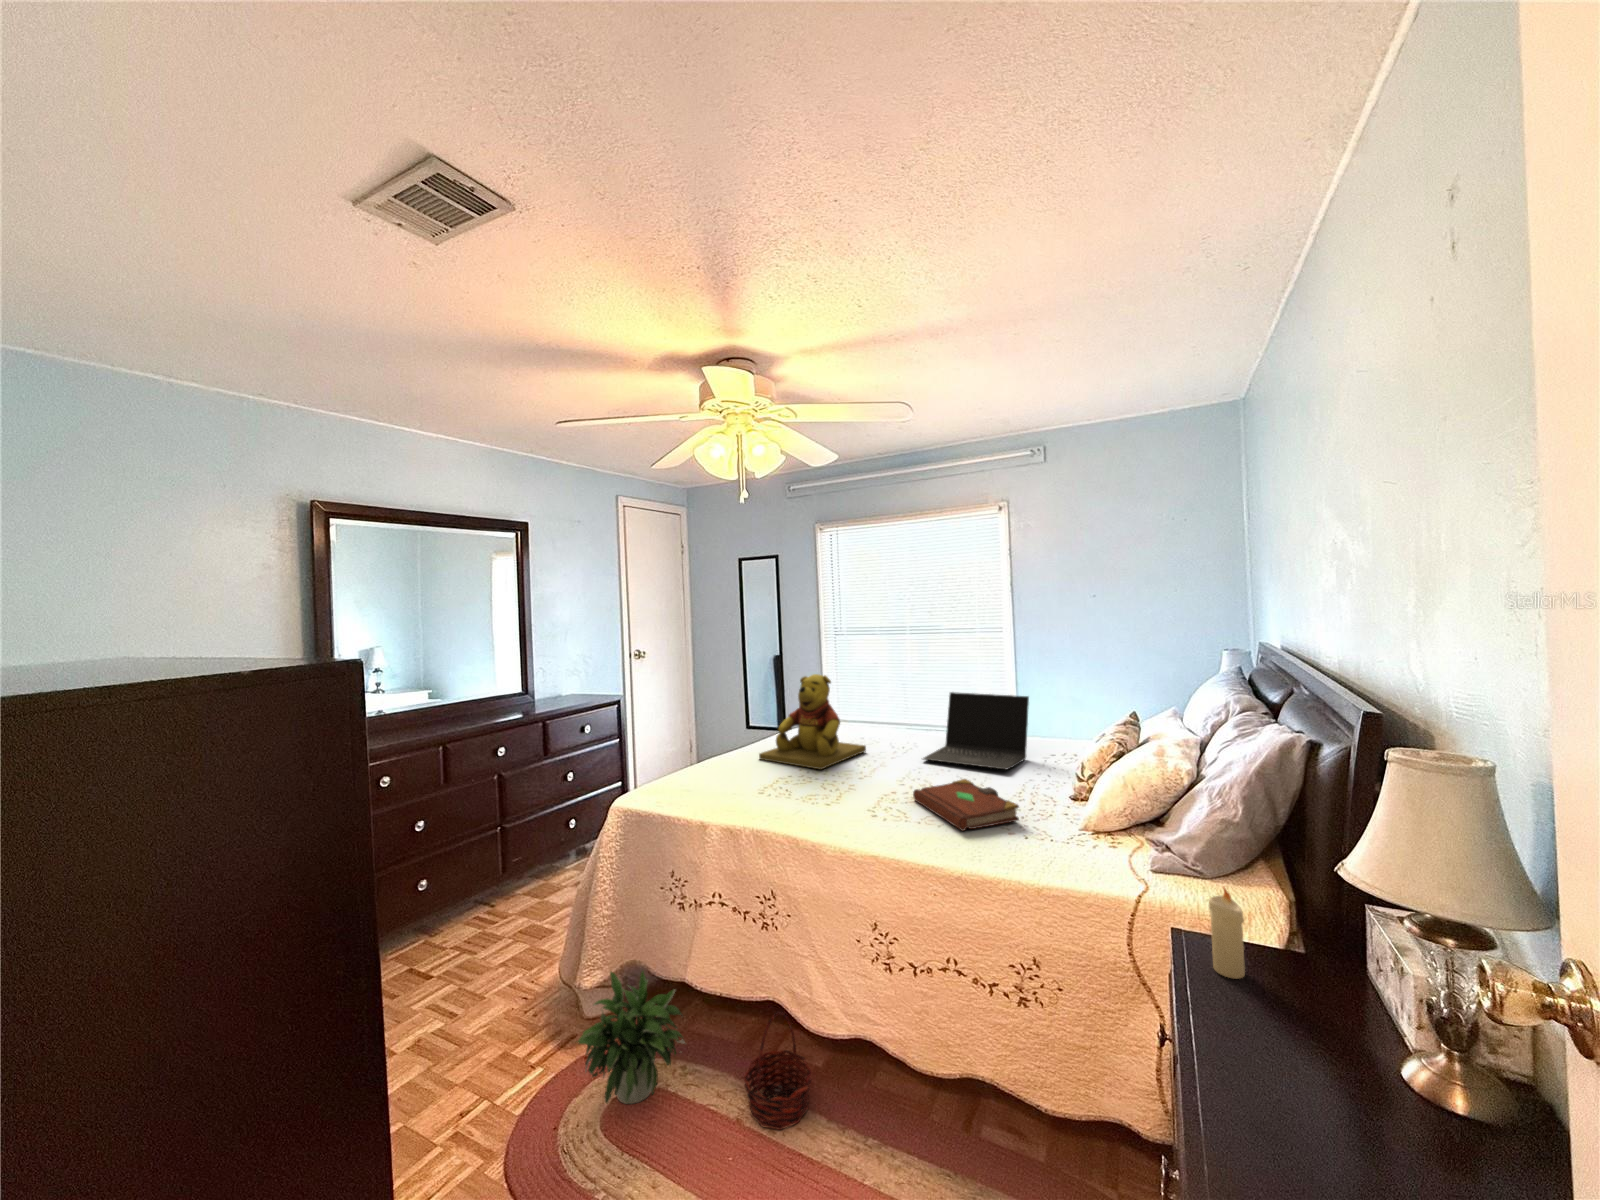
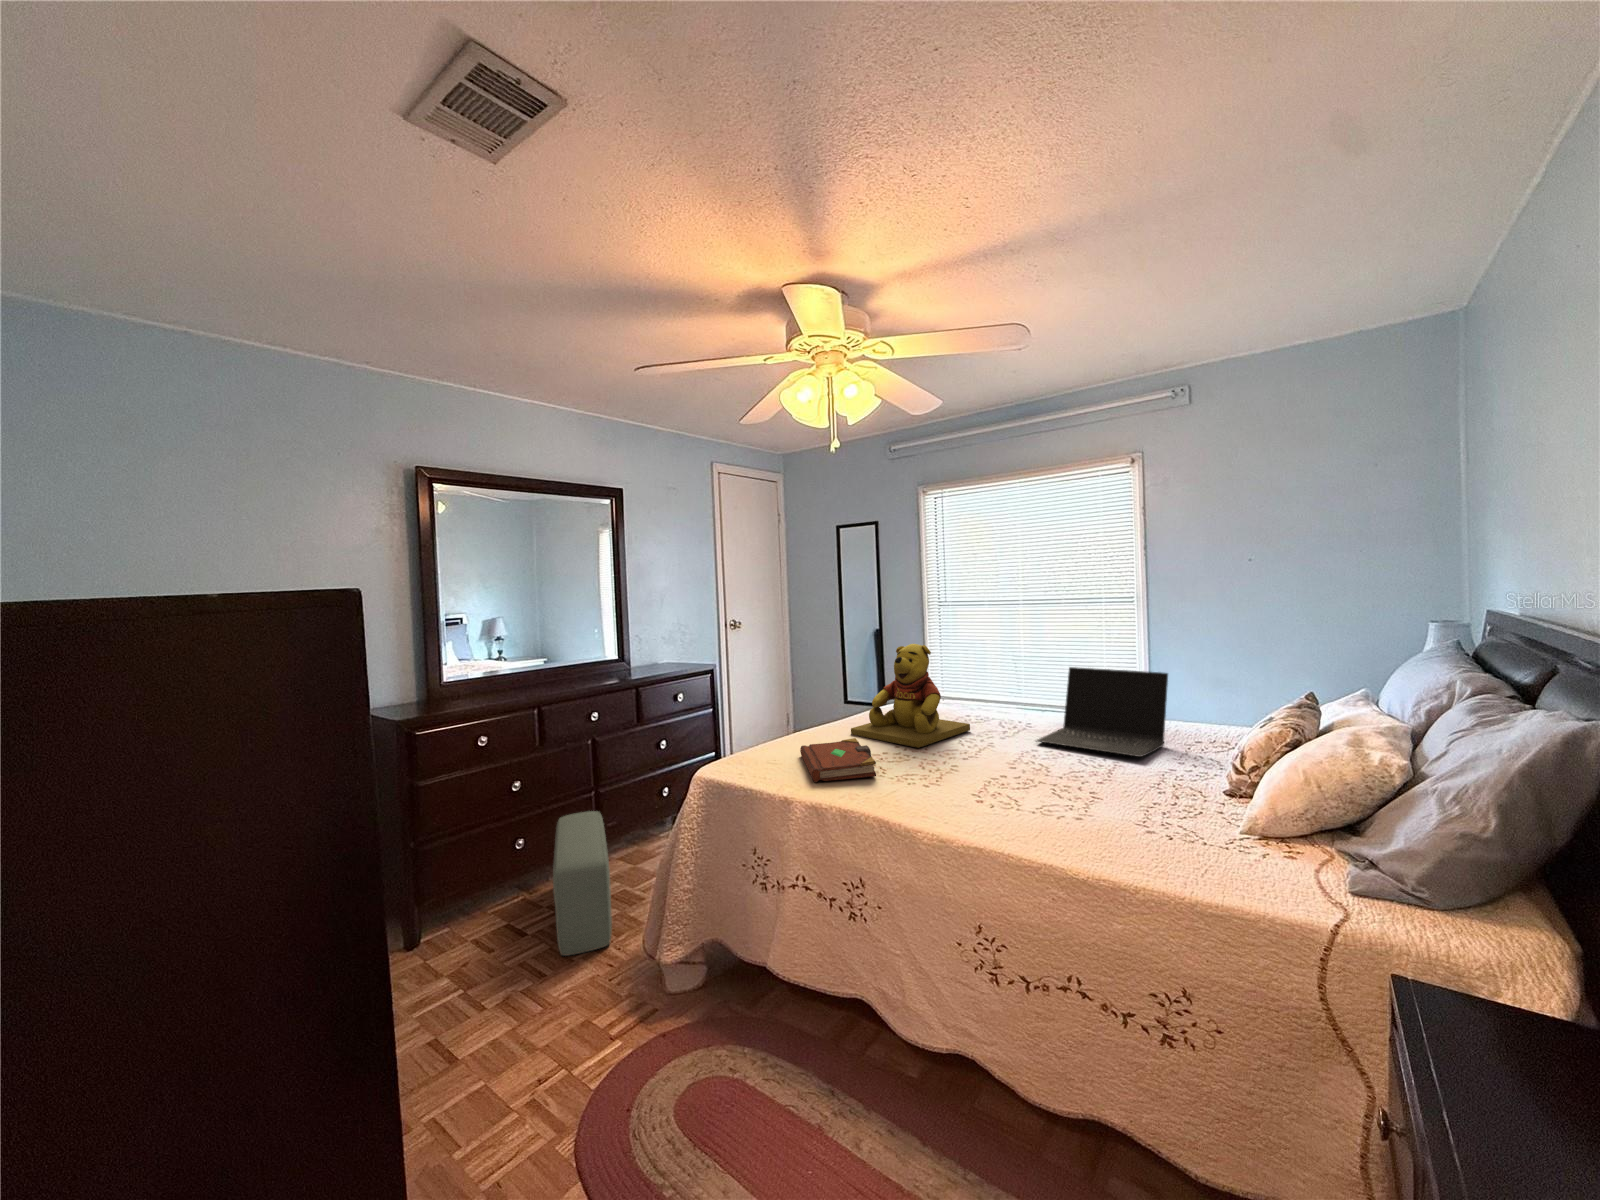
book: present [913,779,1019,831] -> present [800,738,876,782]
pouf: none [462,846,523,994] -> present [553,811,612,956]
candle: present [1209,887,1245,979] -> none [1468,930,1531,1064]
potted plant: present [578,971,685,1104] -> none [650,949,768,1094]
basket: present [744,1012,812,1130] -> none [826,1014,904,1146]

